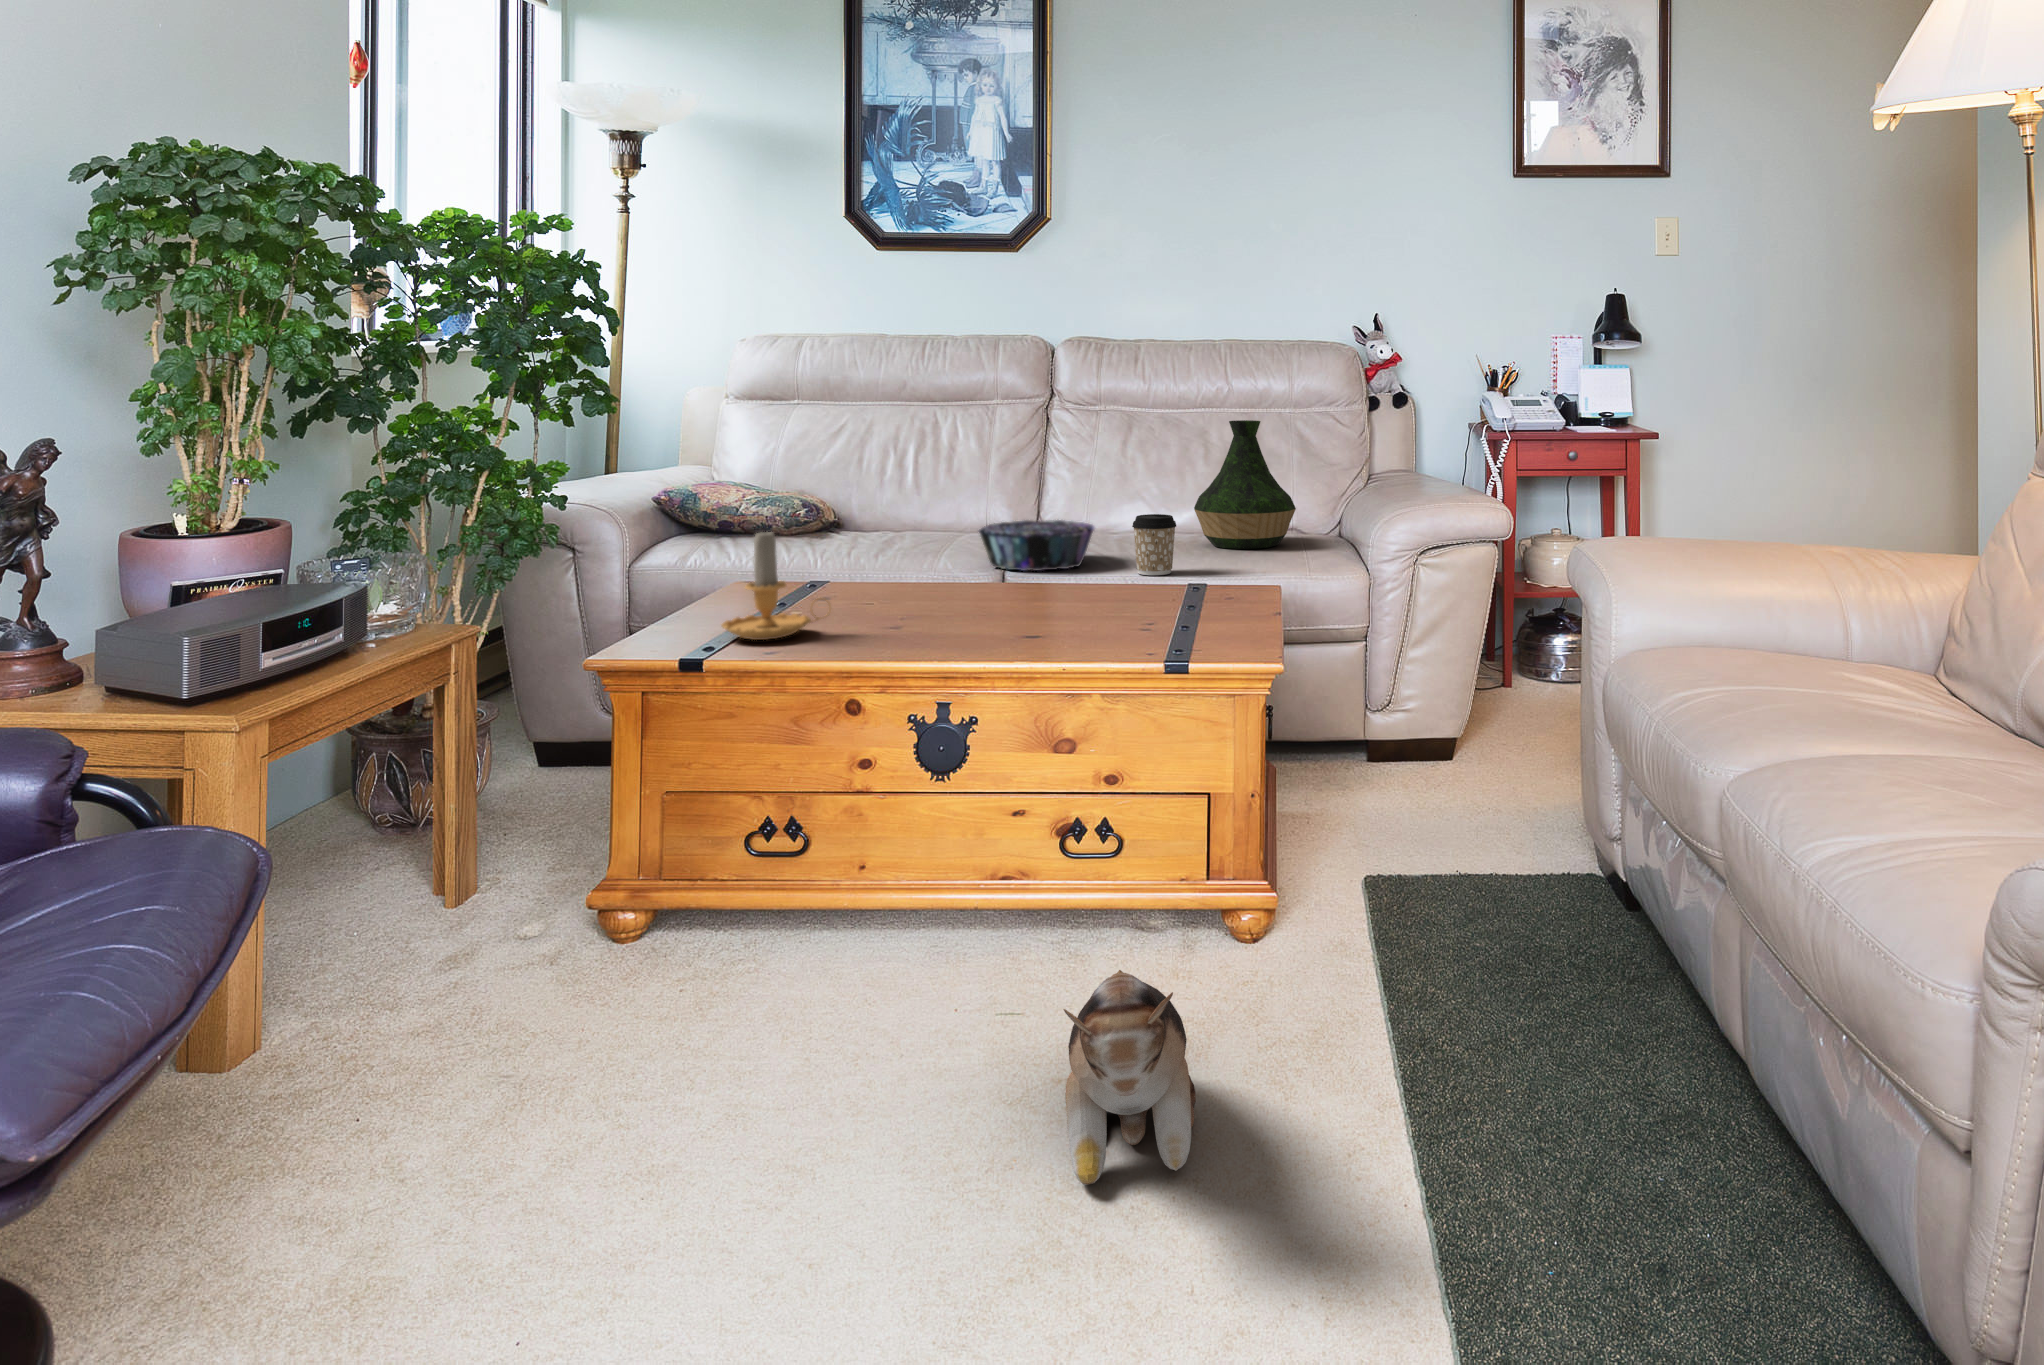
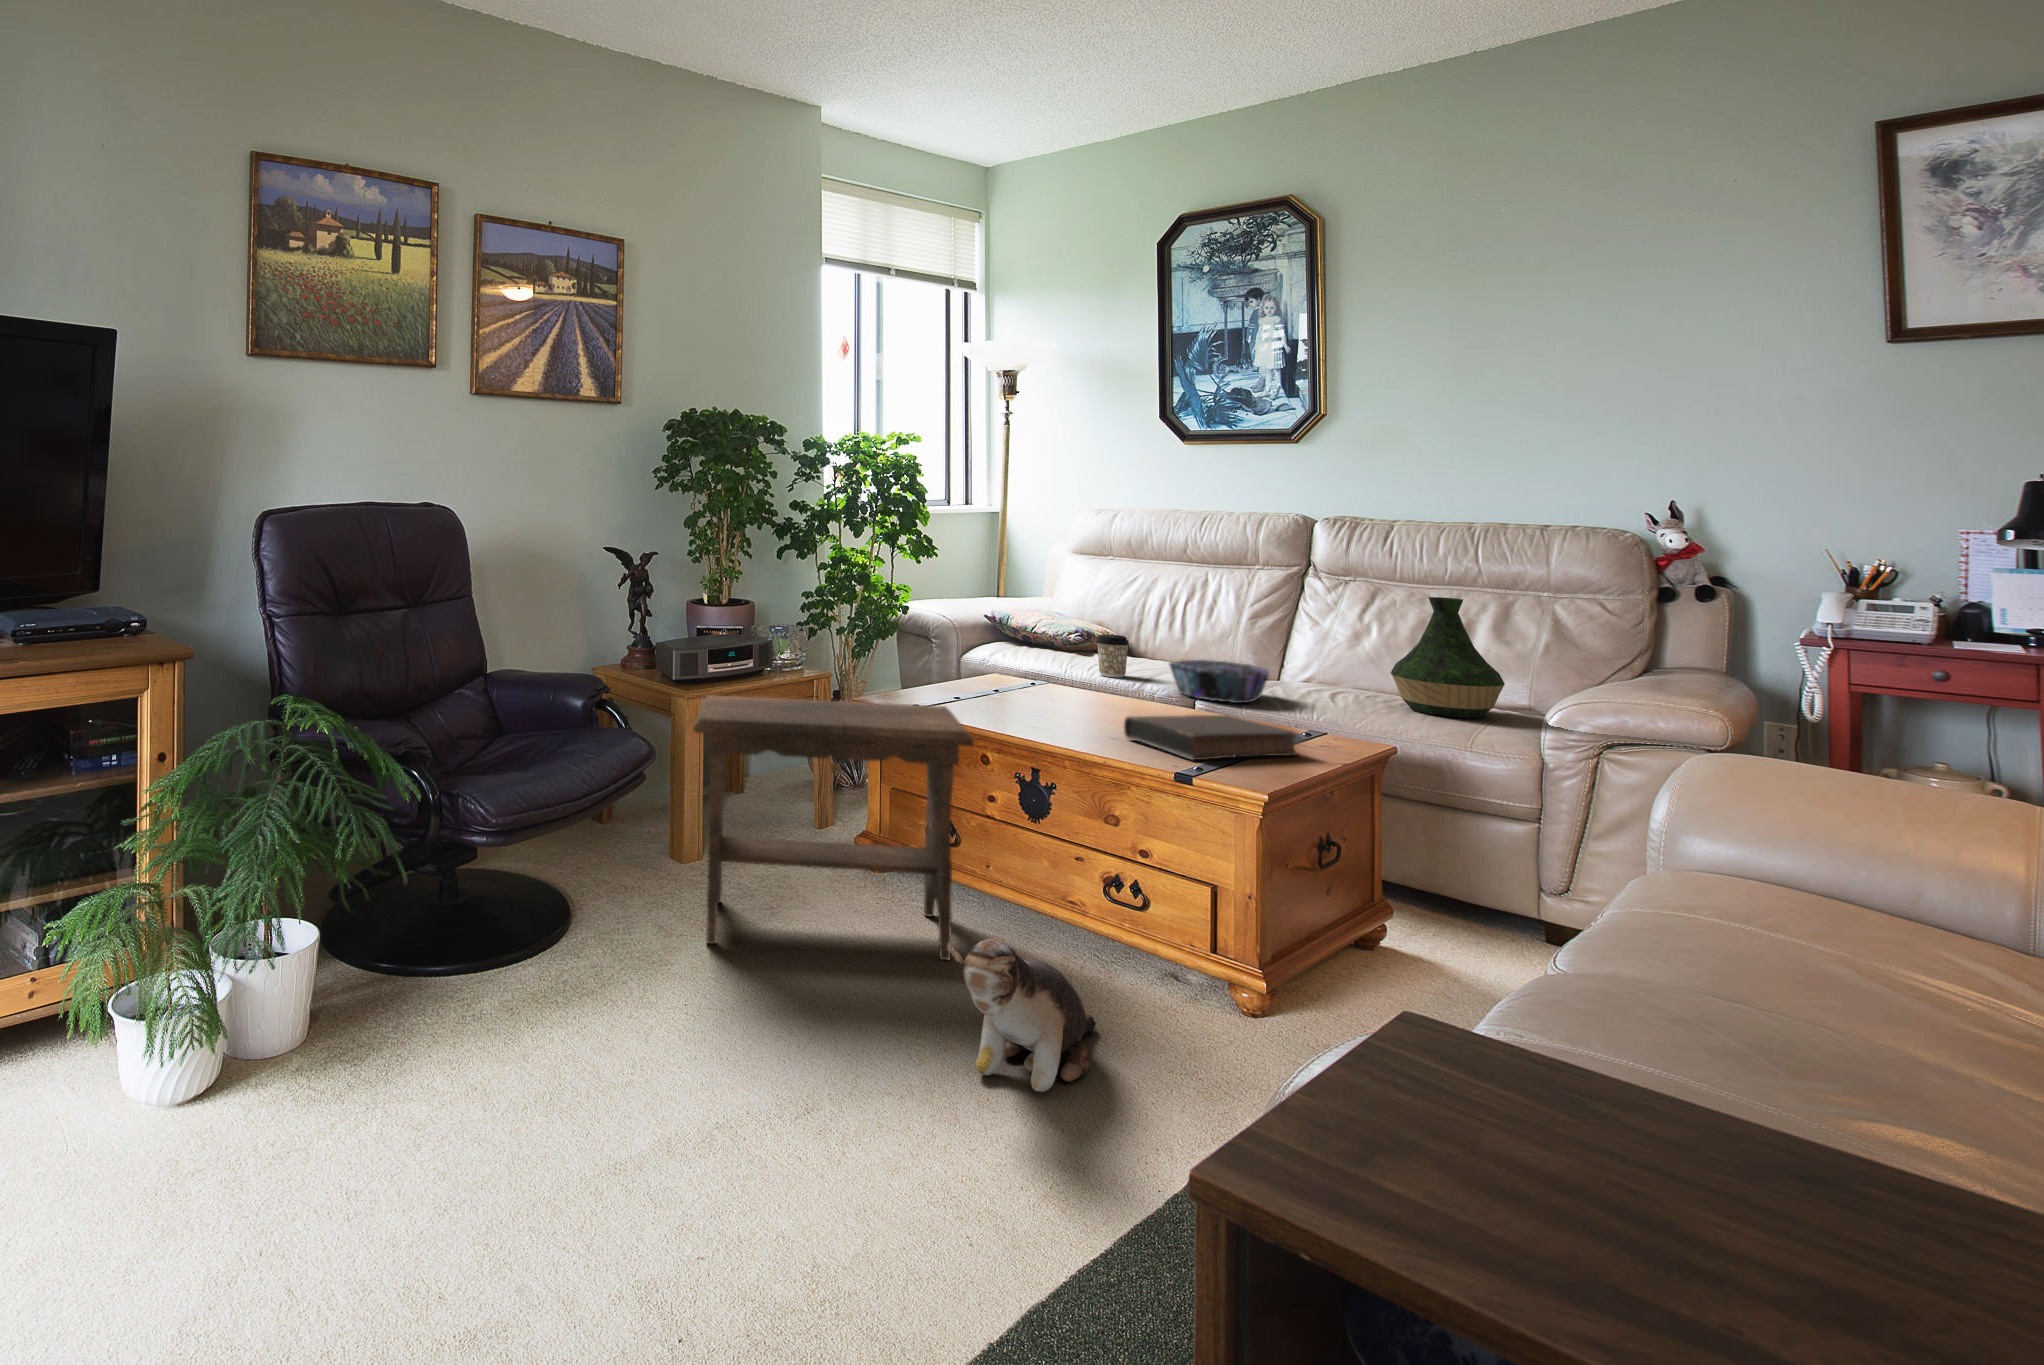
coffee cup: present [1132,514,1176,575] -> present [1096,635,1129,677]
candle: present [722,532,830,640] -> none [930,635,996,708]
book: none [1042,582,1233,646] -> present [1124,715,1298,760]
footstool: none [320,638,909,1195] -> present [694,695,974,960]

